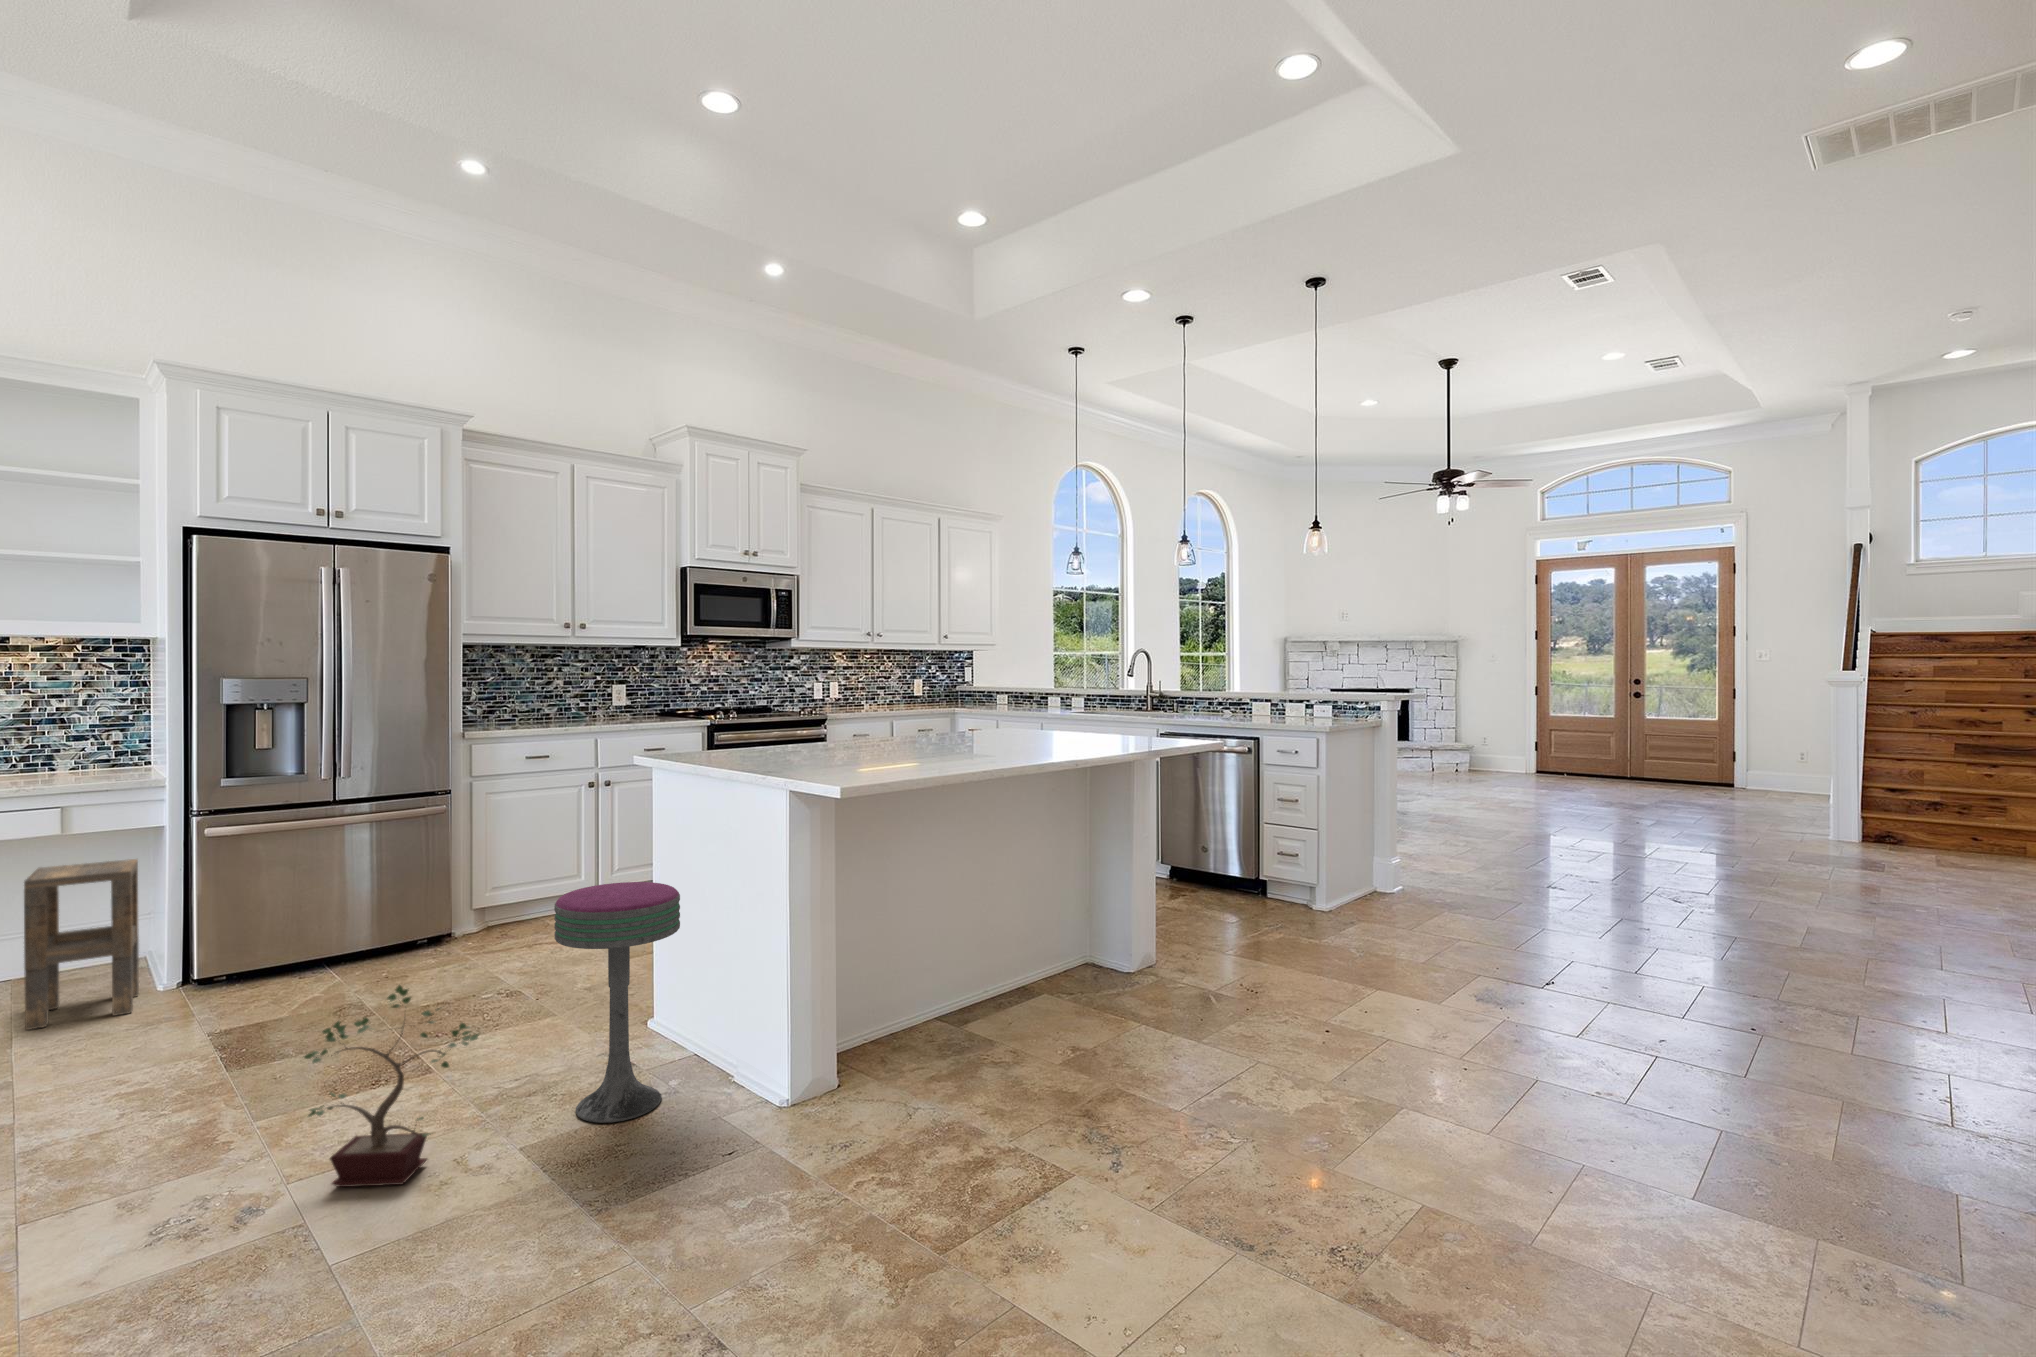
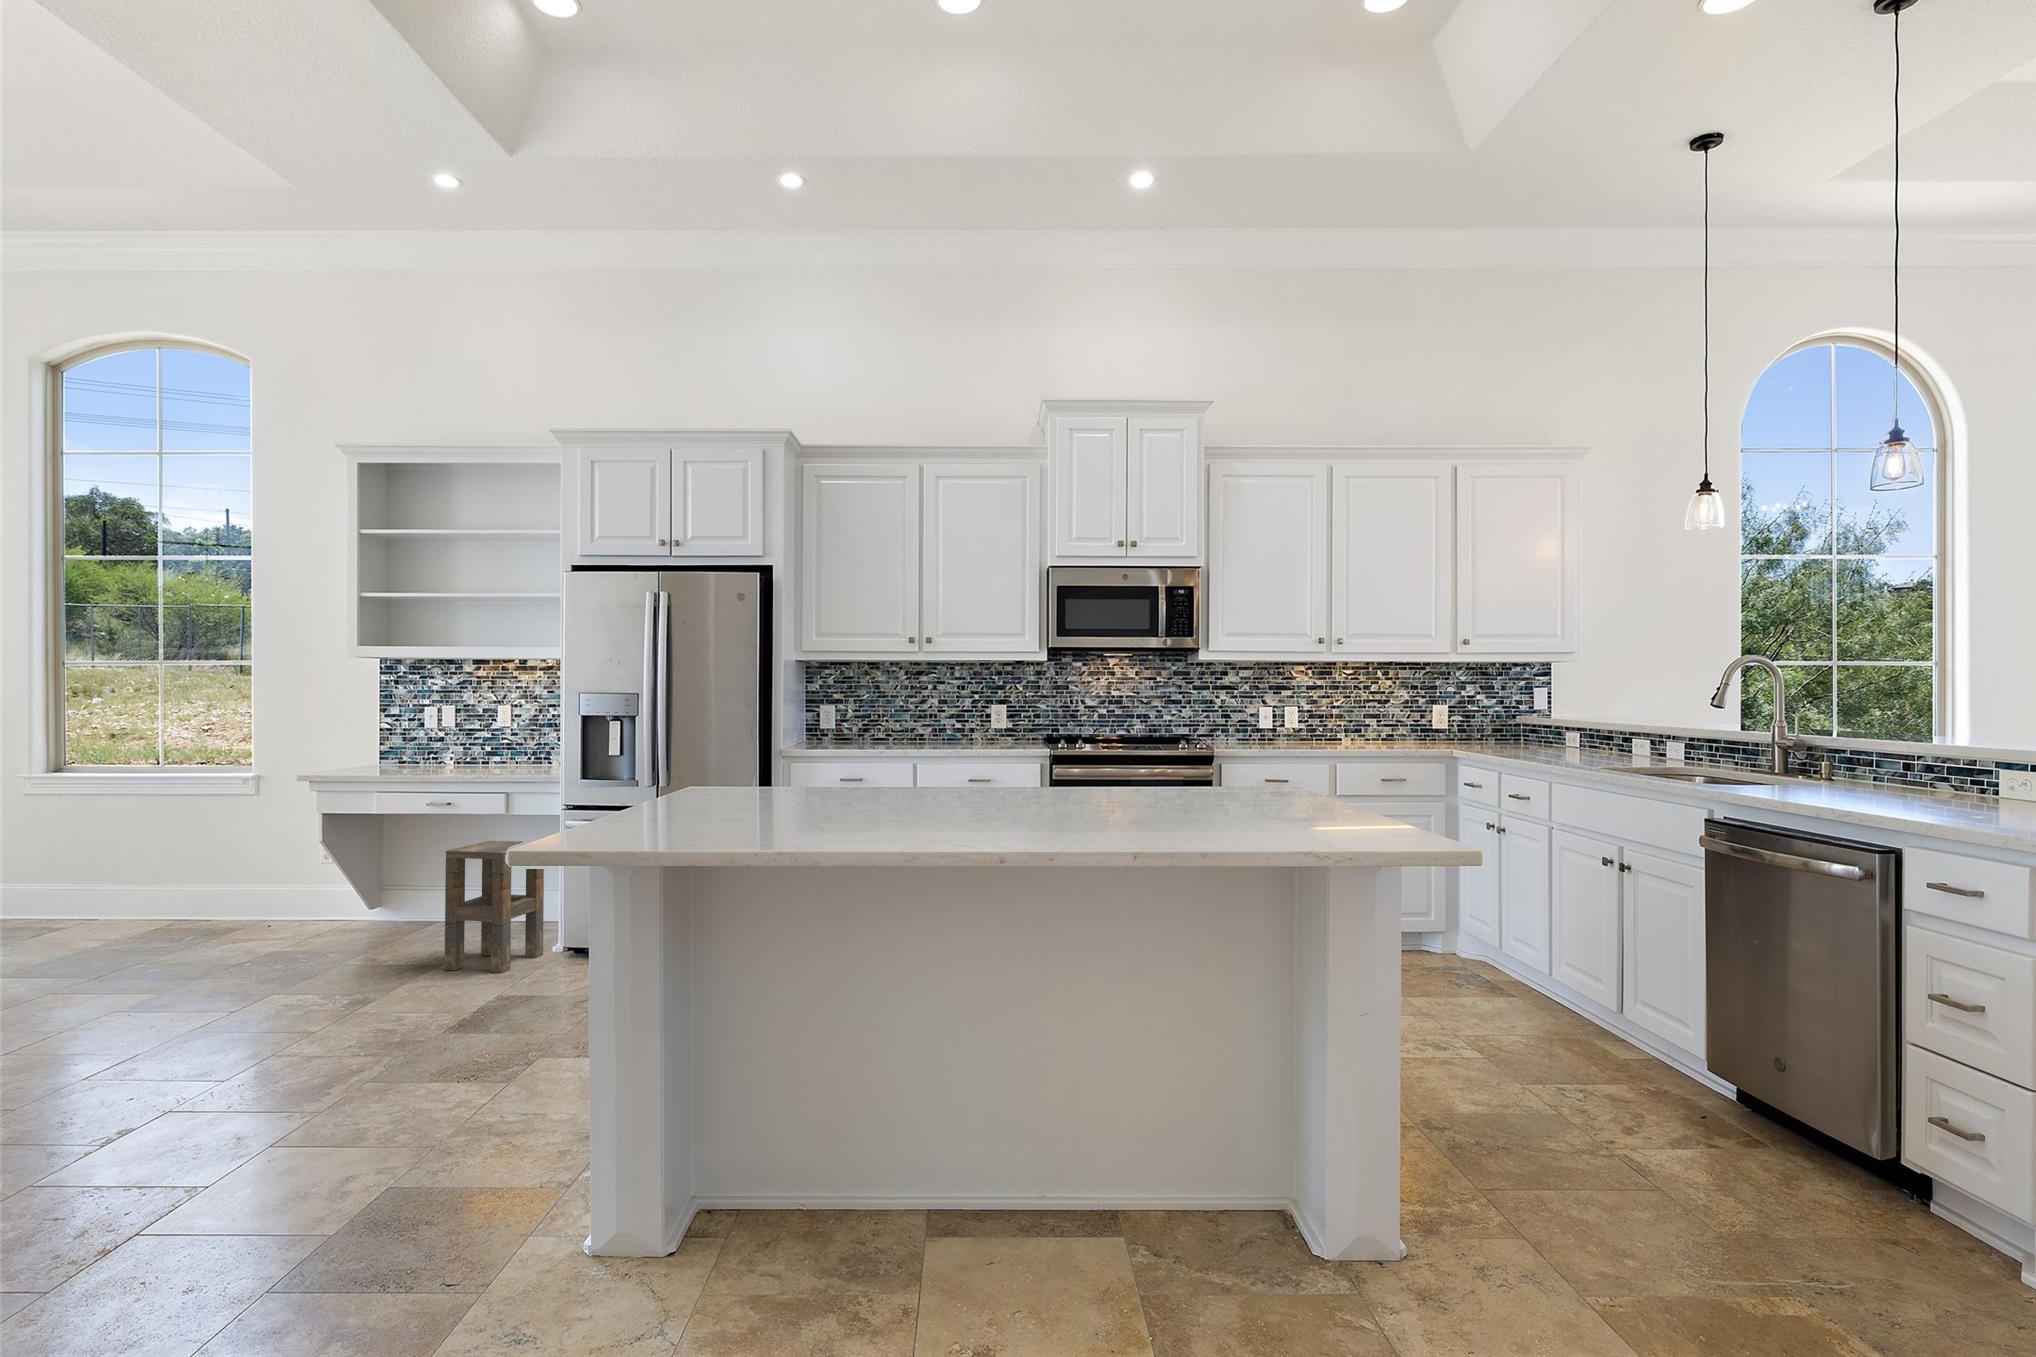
bar stool: present [554,882,680,1123] -> none [325,952,506,1282]
potted plant: present [304,985,479,1187] -> none [116,1028,216,1262]

